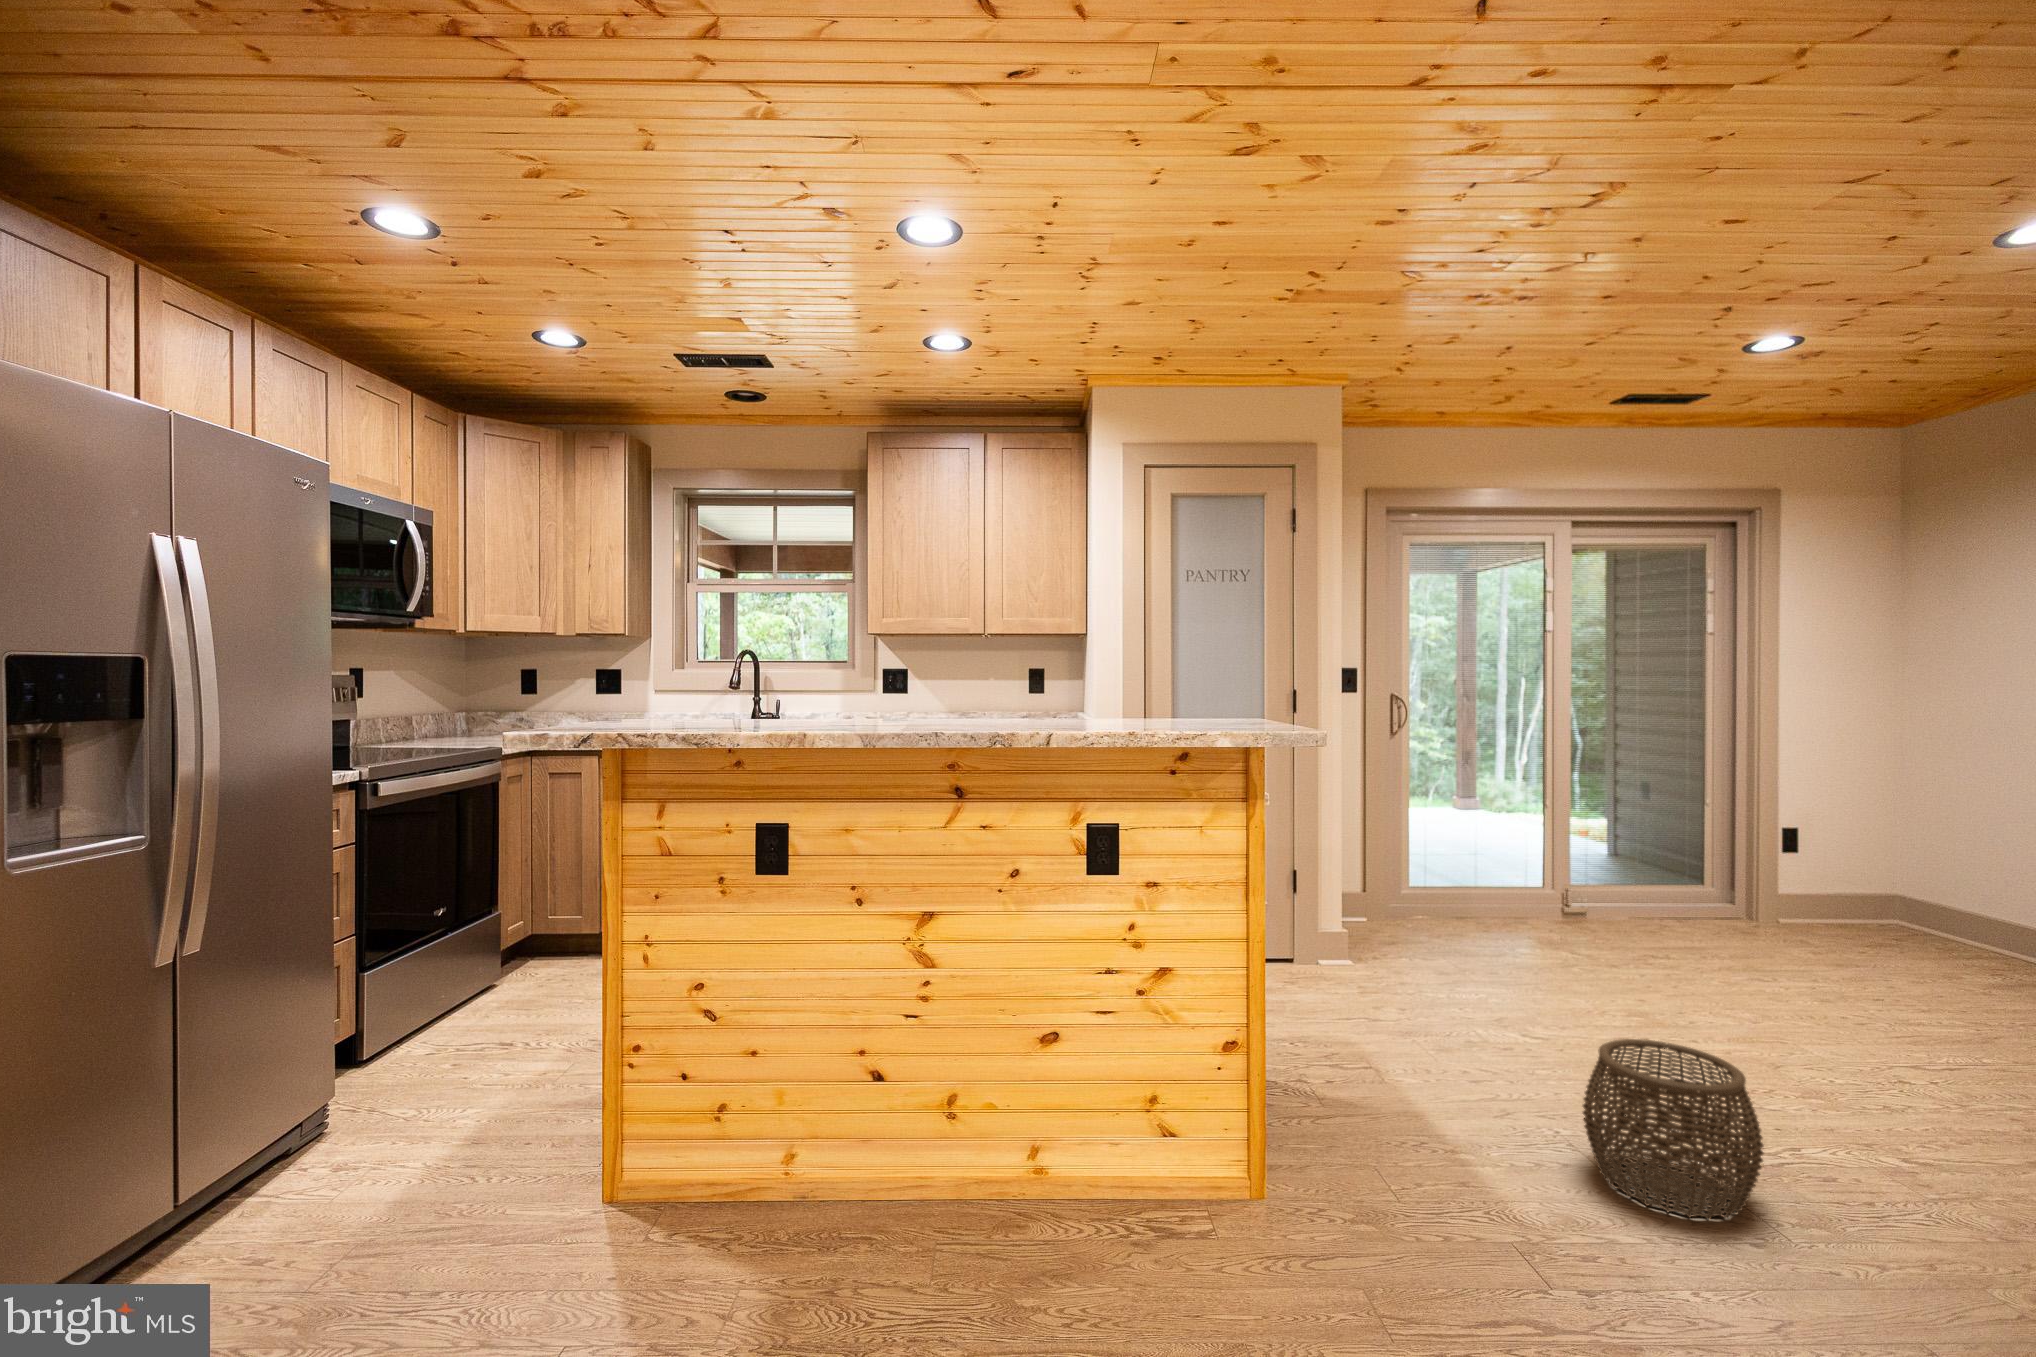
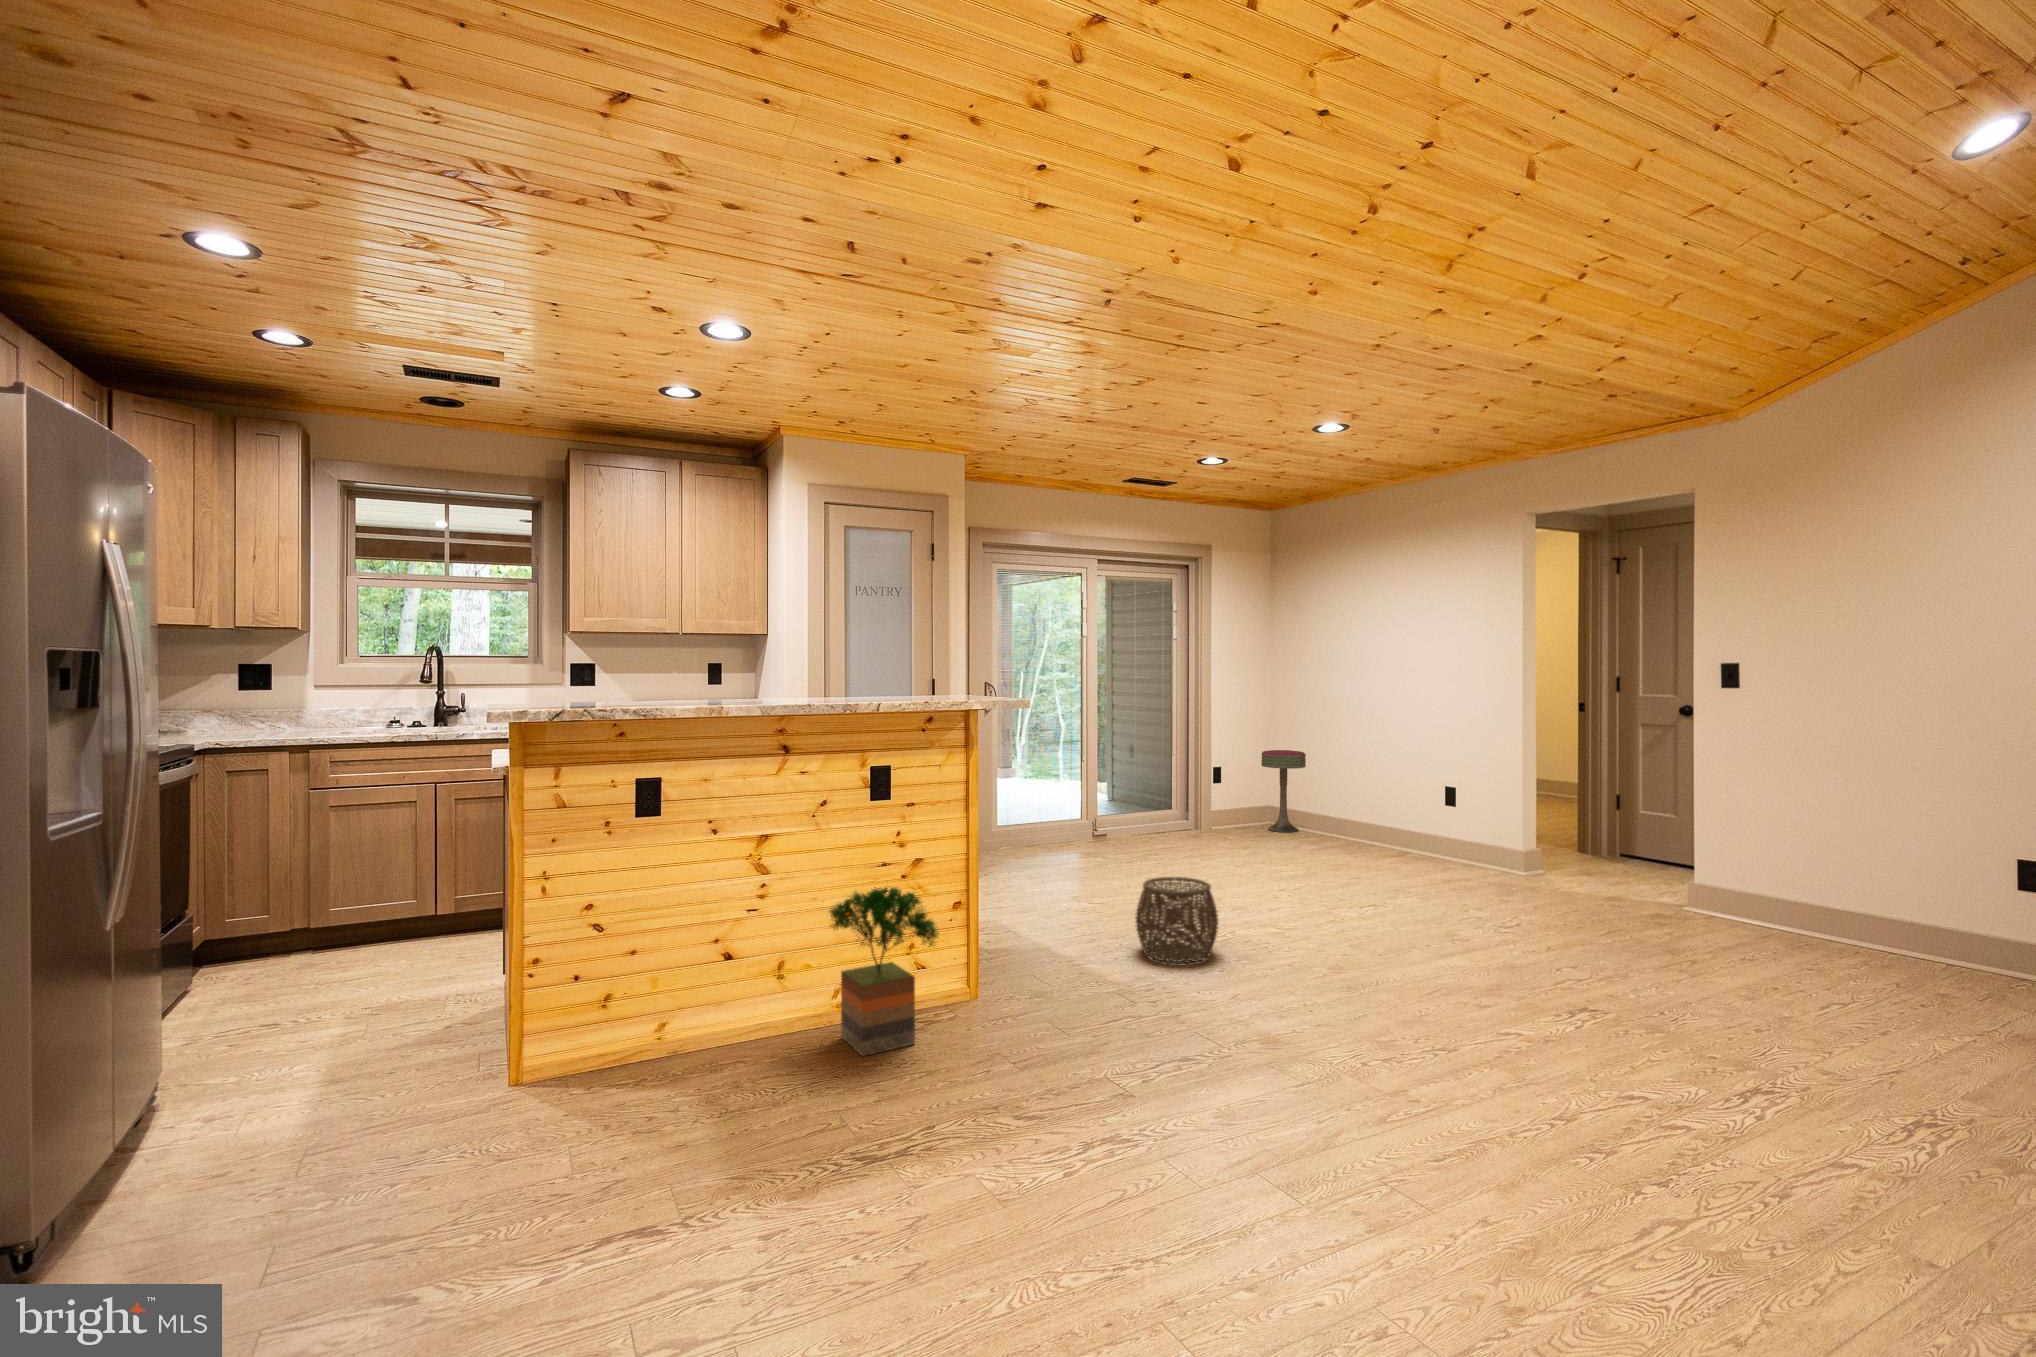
bar stool: none [1877,808,1974,946] -> present [1261,750,1306,832]
potted tree: none [992,1010,1161,1290] -> present [829,887,939,1056]

